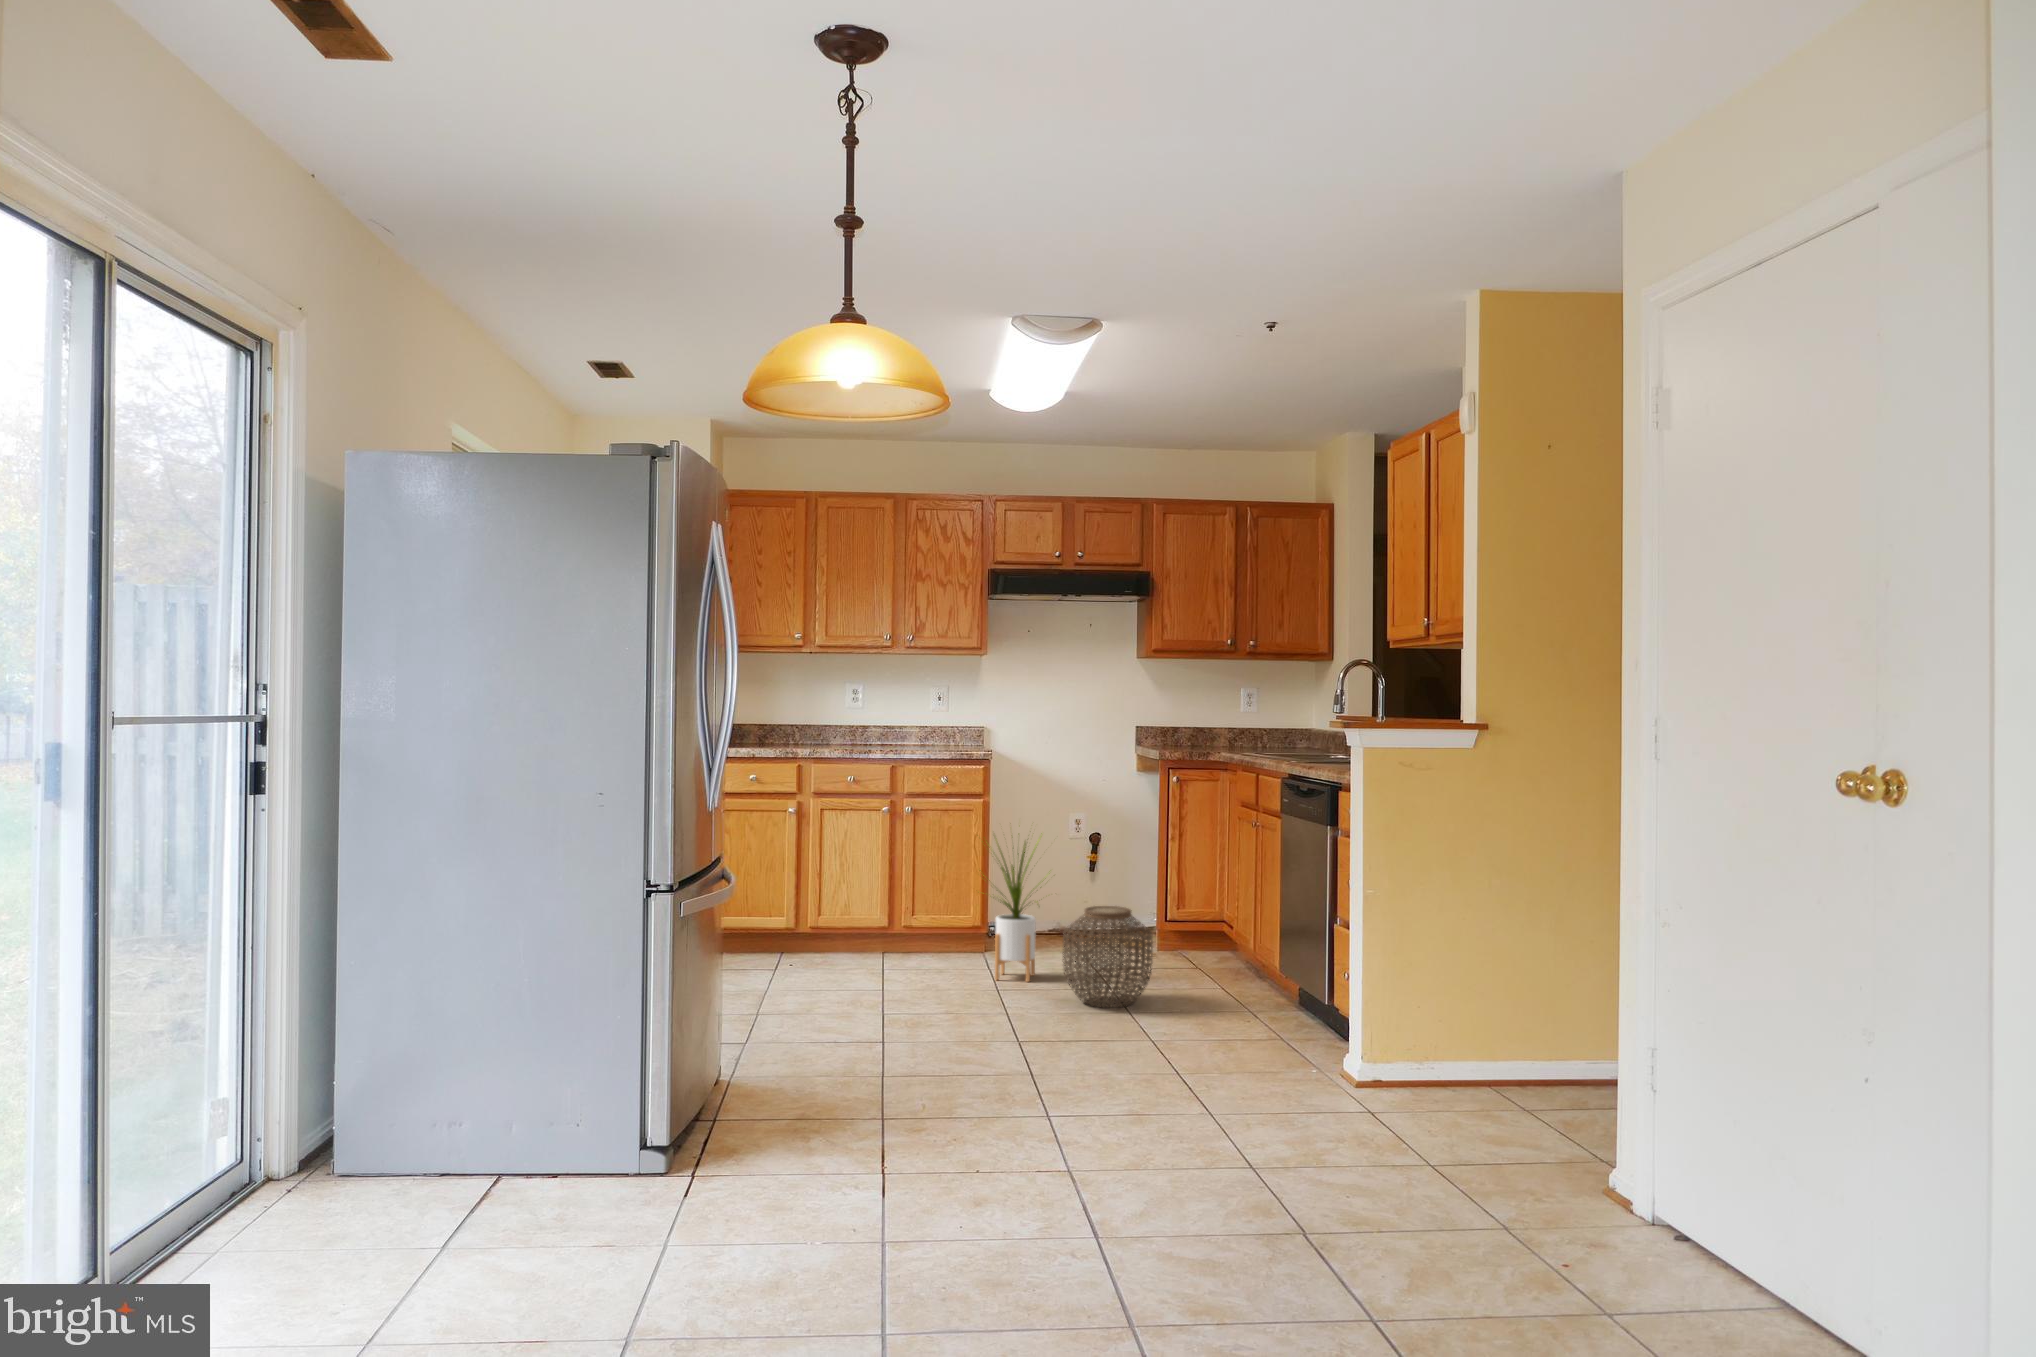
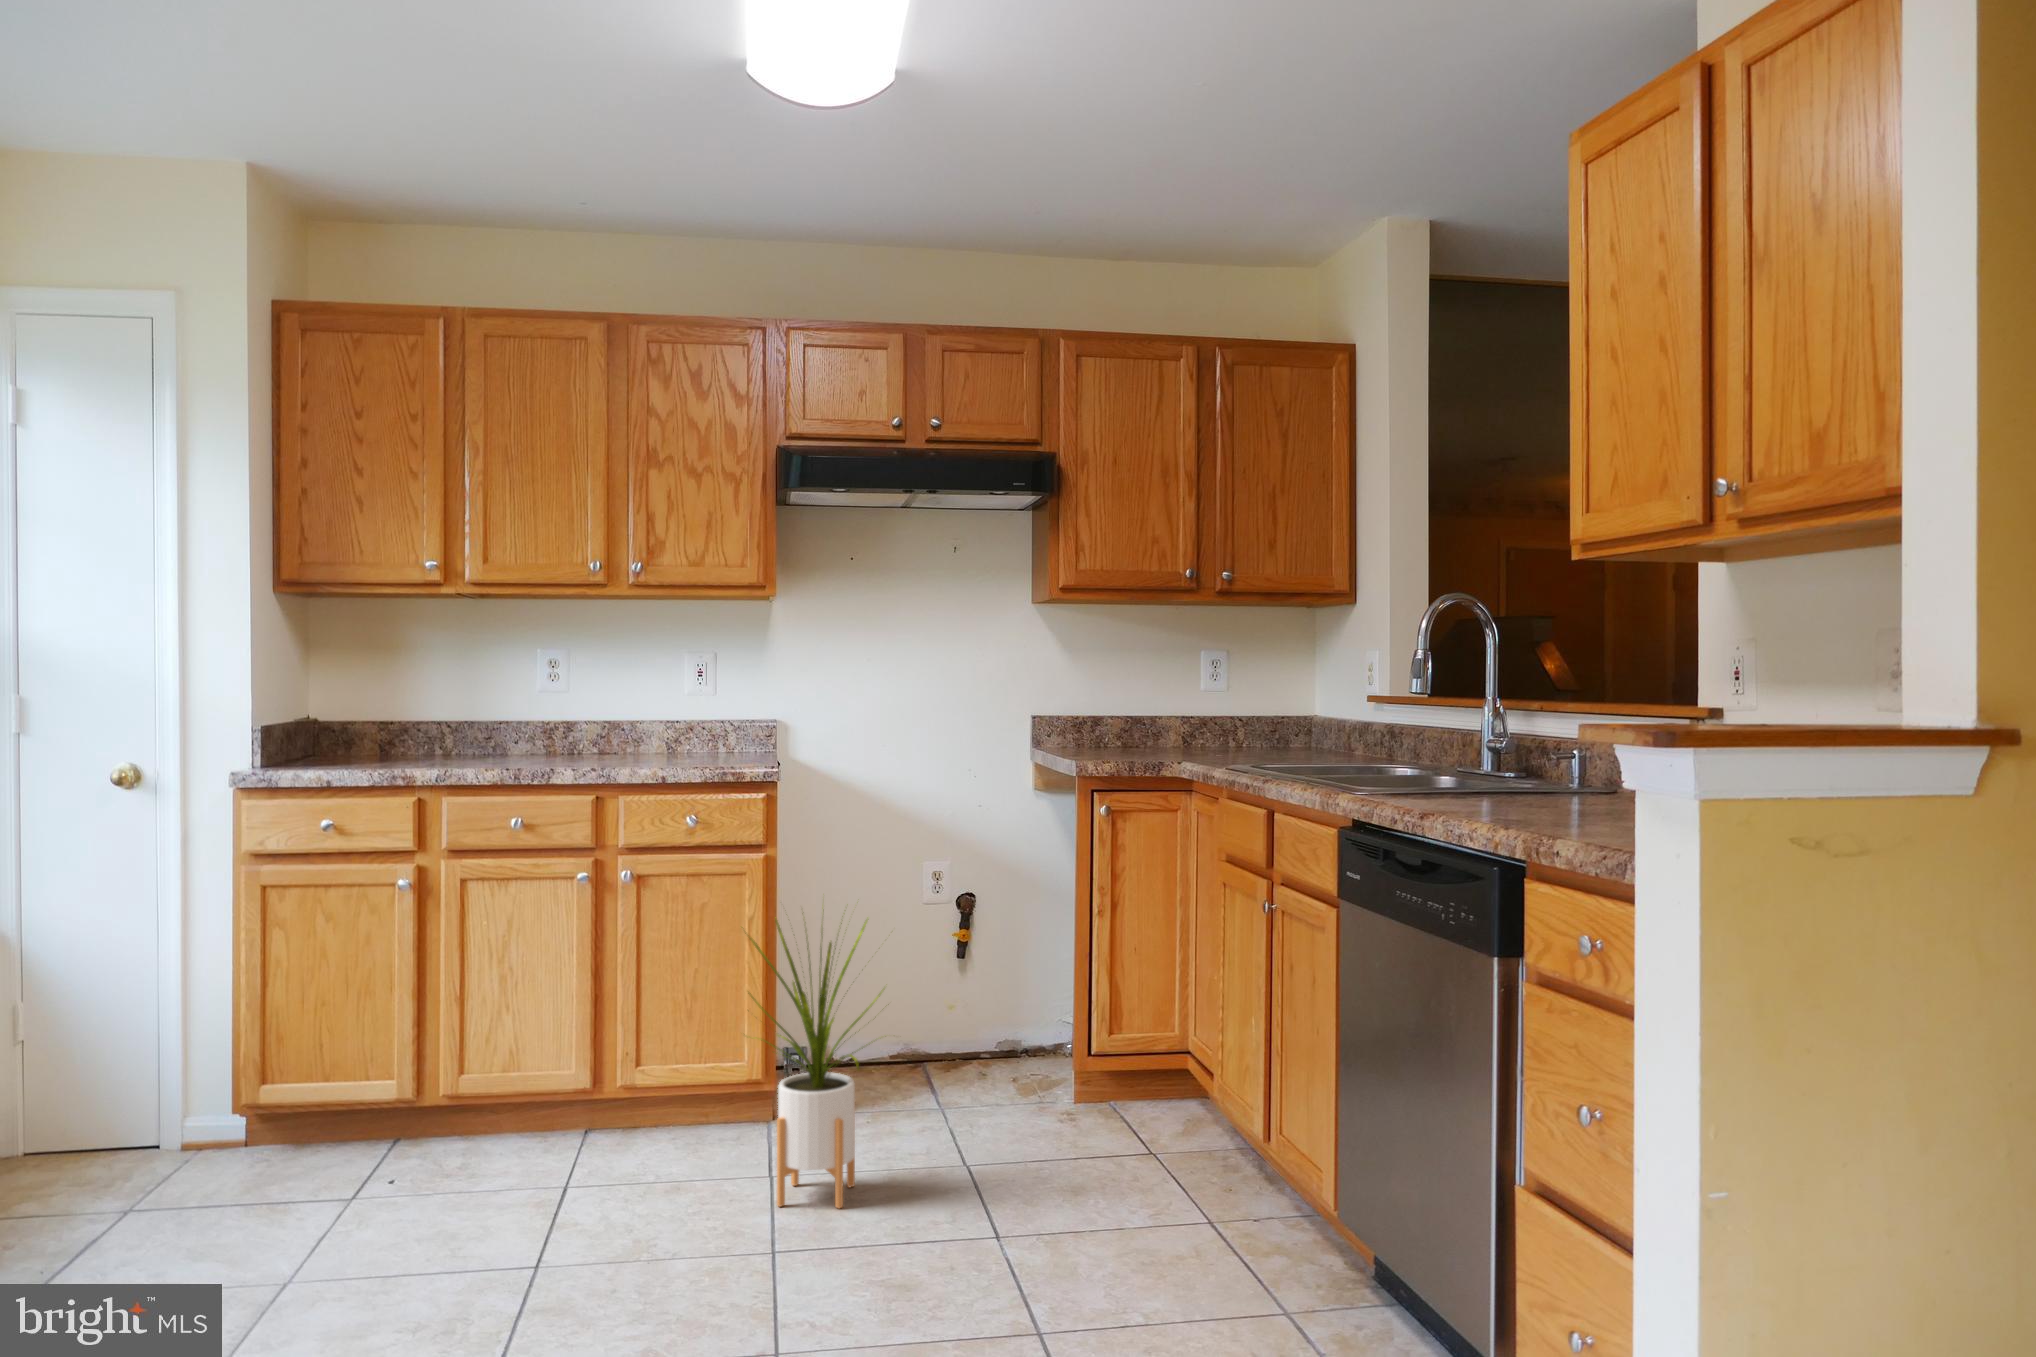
woven basket: present [1063,906,1153,1008] -> none [900,1076,1080,1293]

